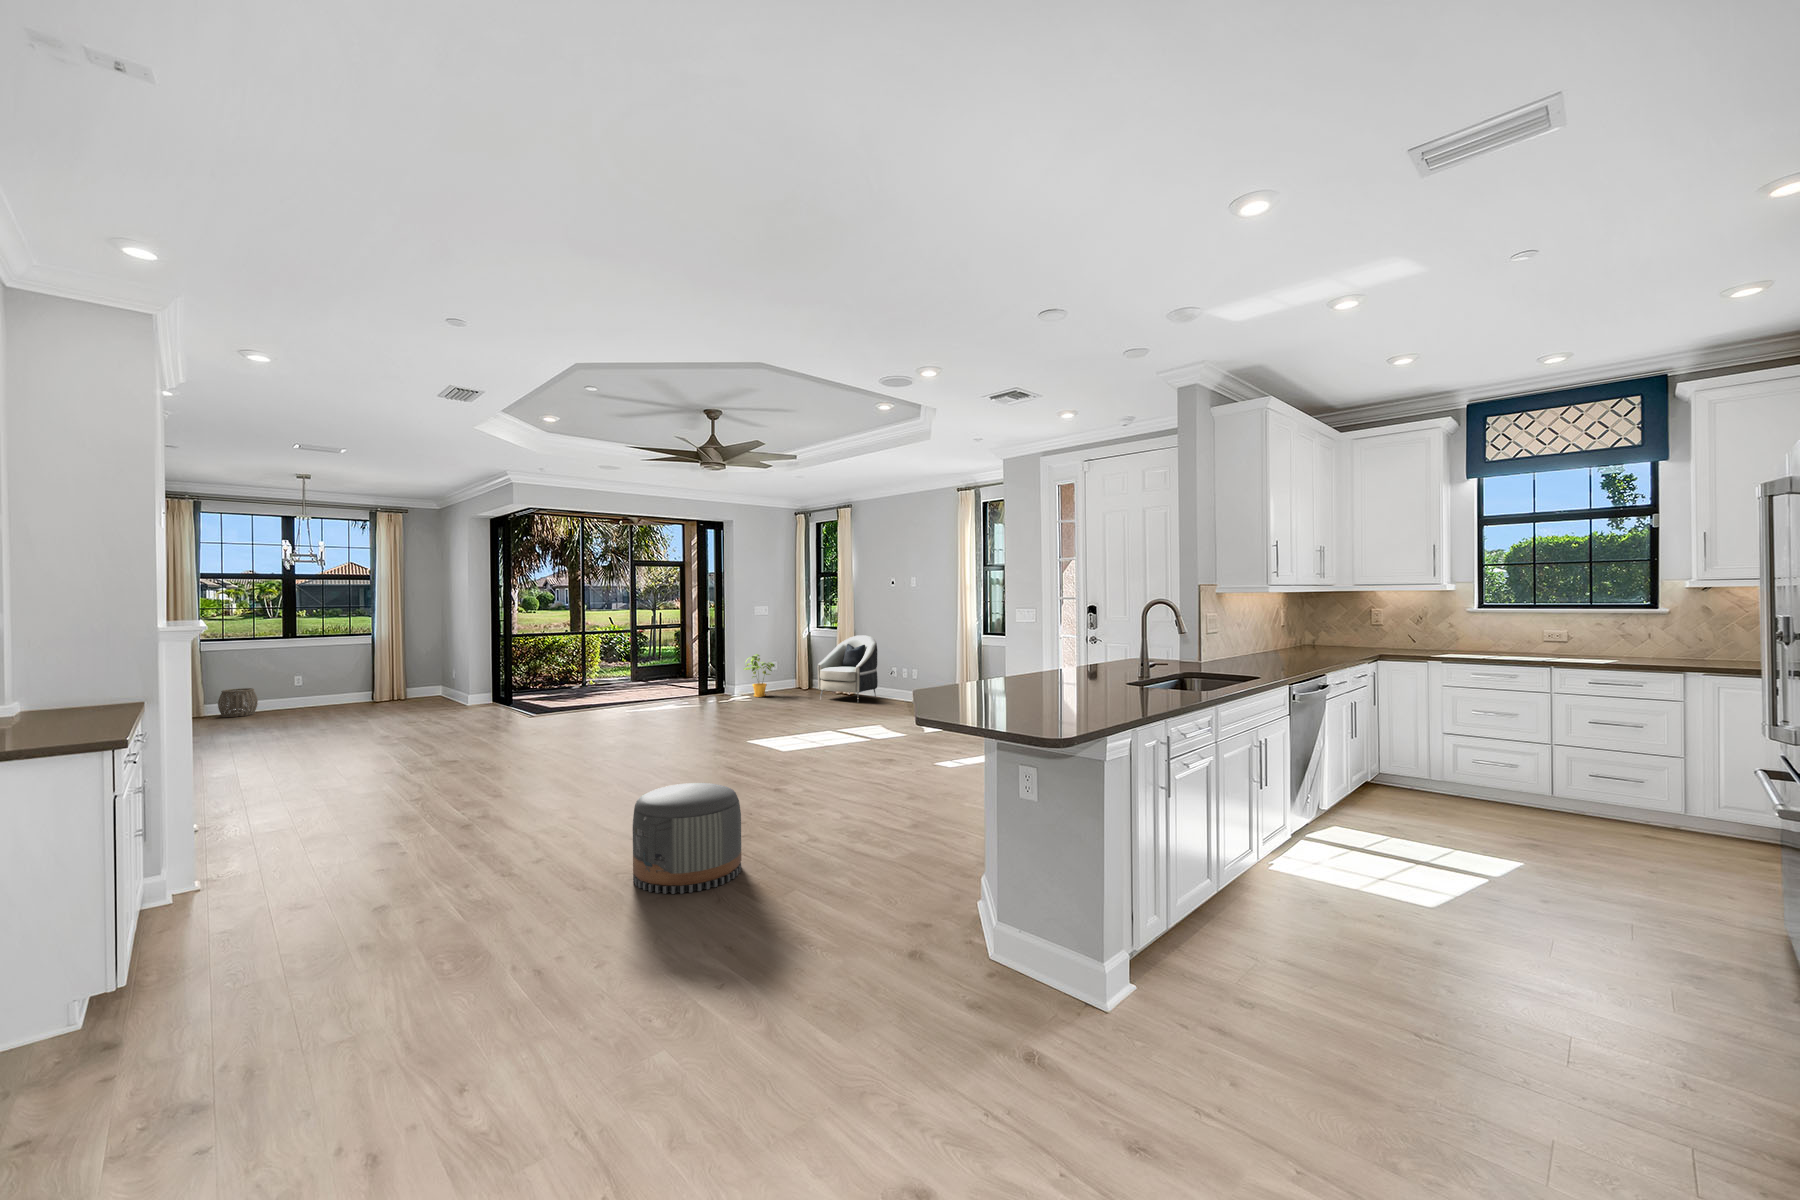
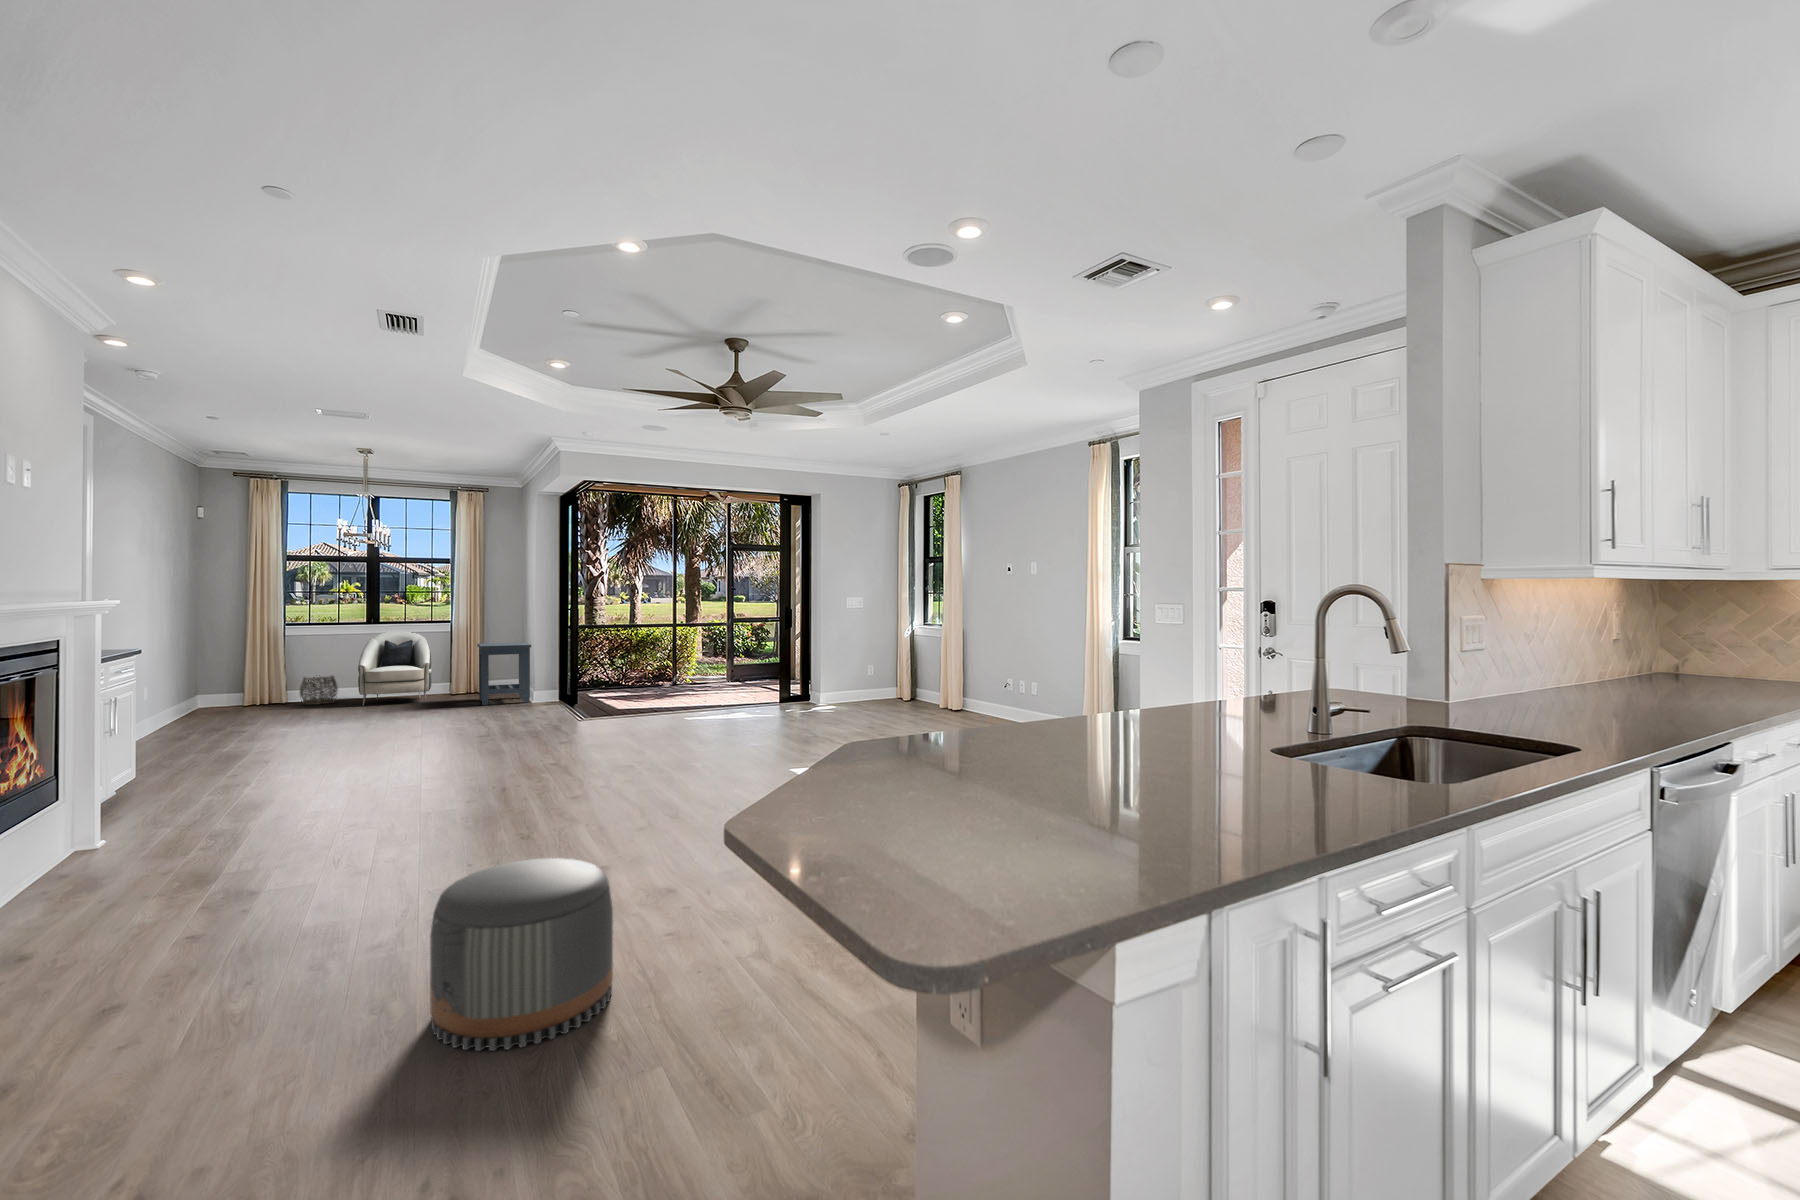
armchair: present [817,635,878,702] -> present [358,632,431,705]
side table: none [405,651,463,710] -> present [477,642,531,705]
house plant: present [744,654,775,697] -> none [833,656,868,708]

